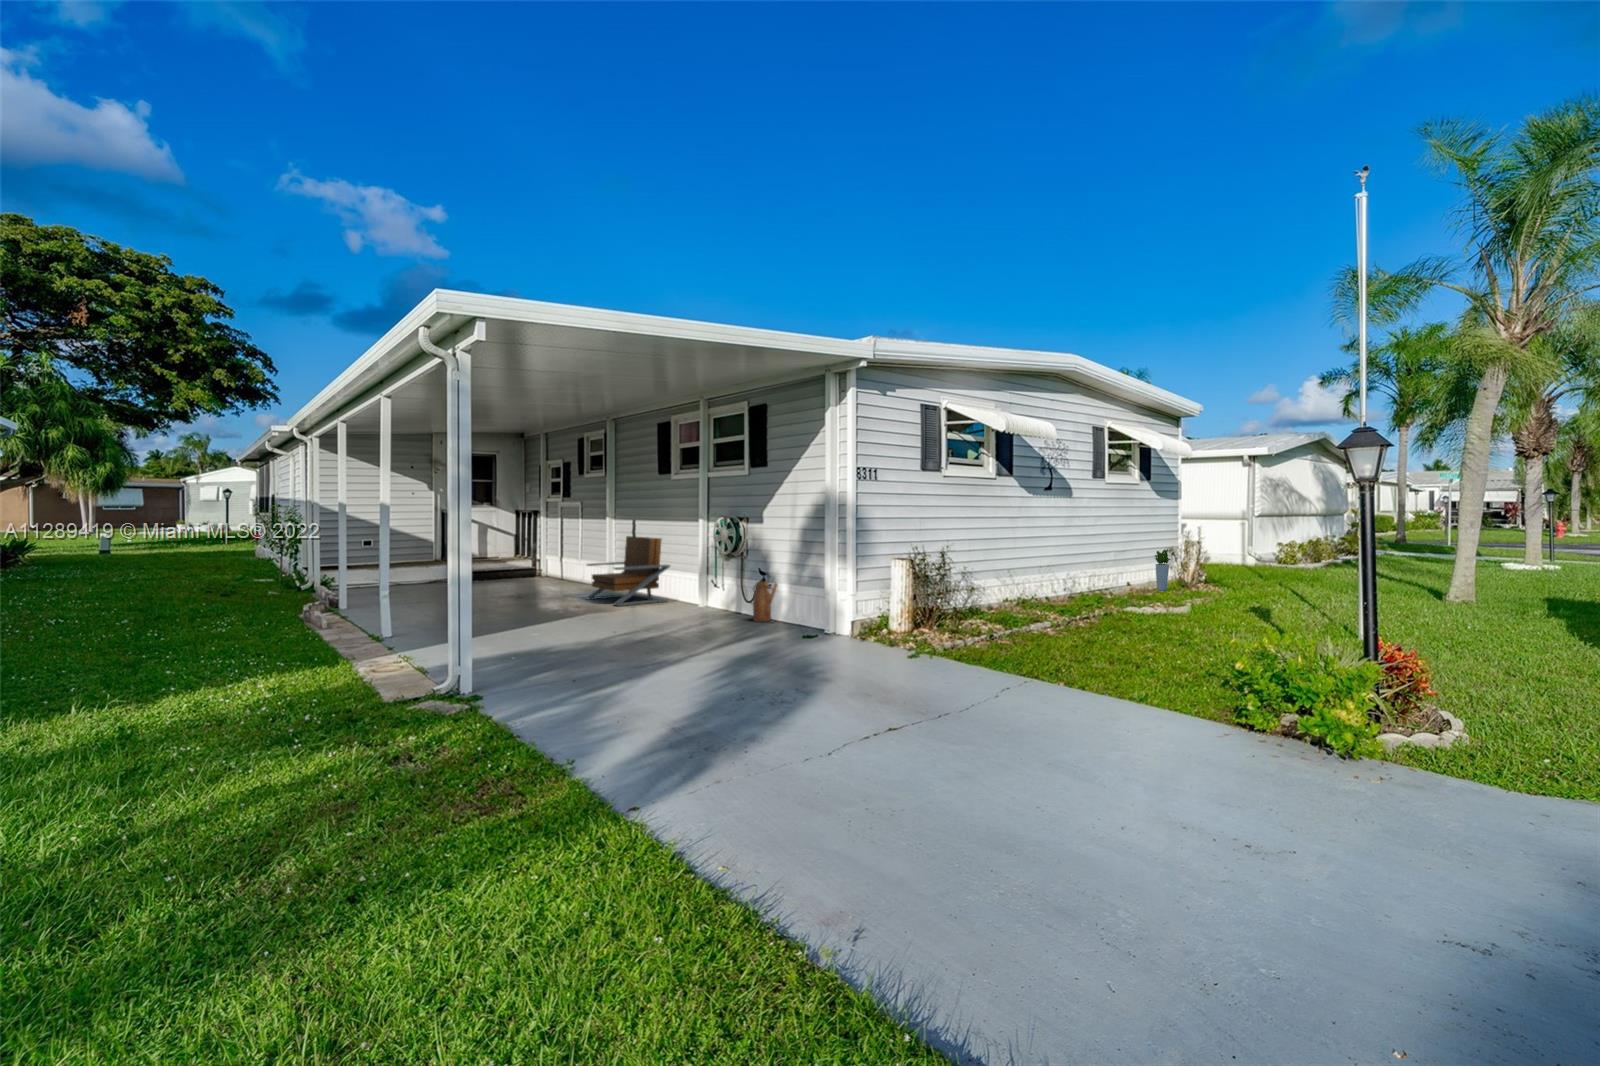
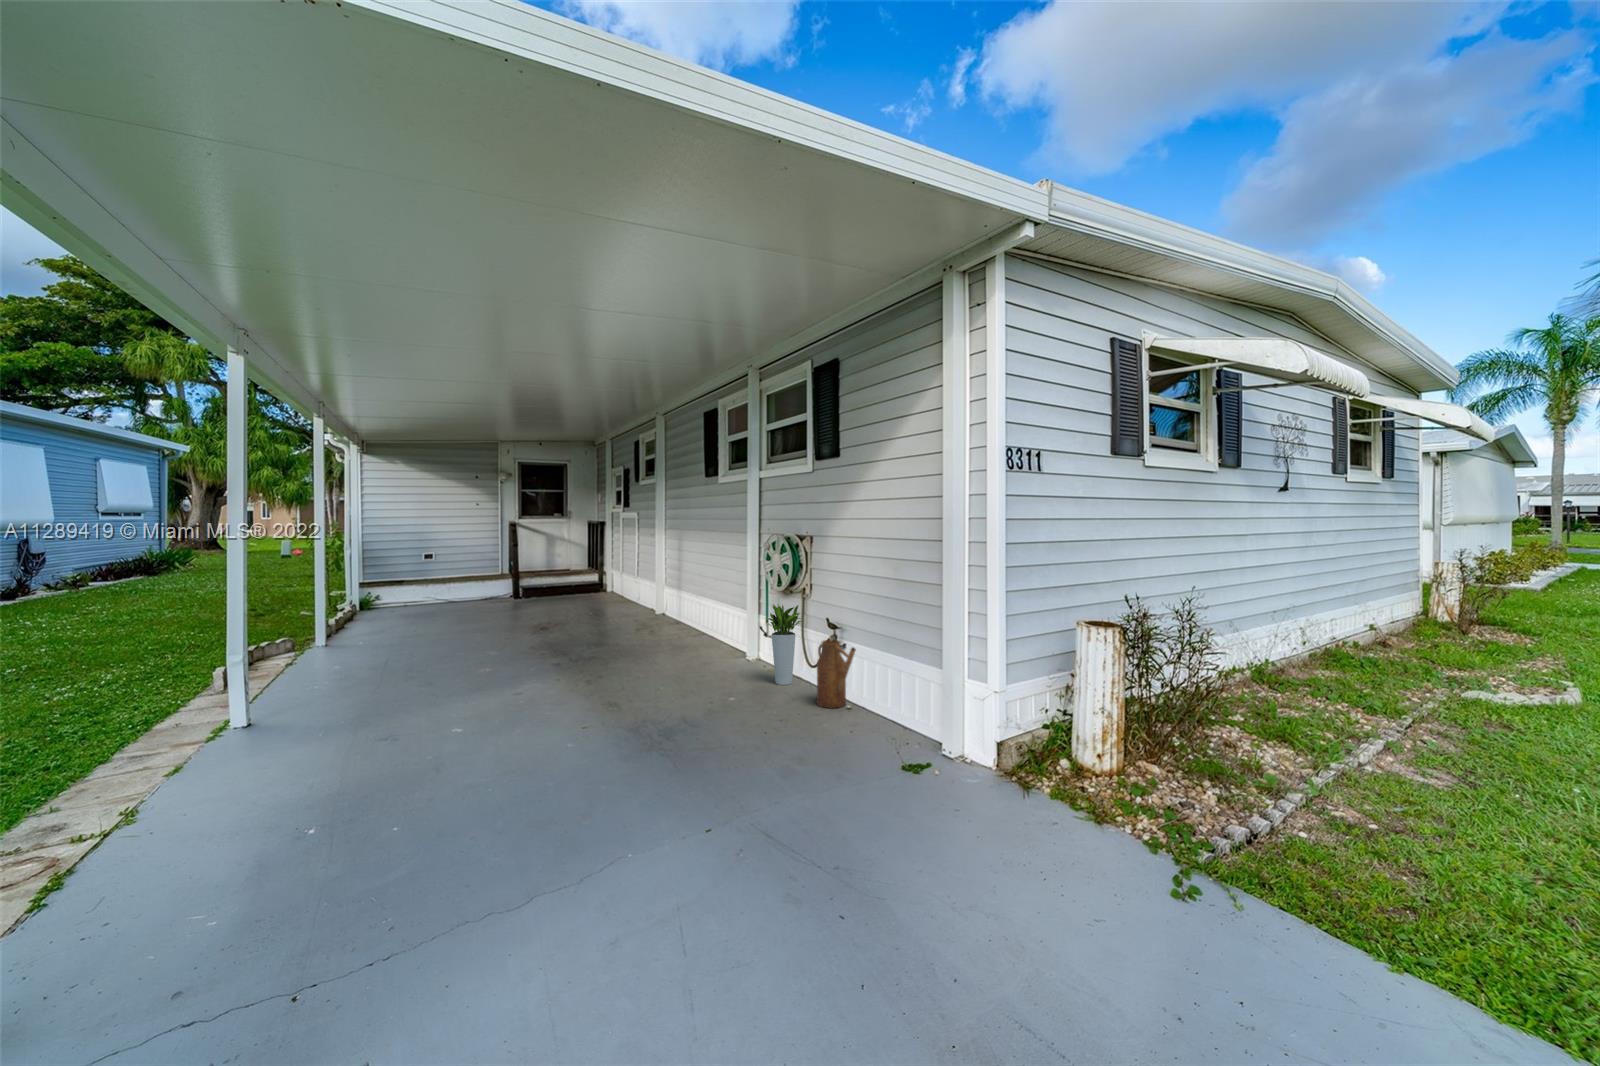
lounge chair: present [587,536,670,606] -> none [612,556,714,656]
planter: present [1155,549,1170,591] -> present [767,604,802,685]

